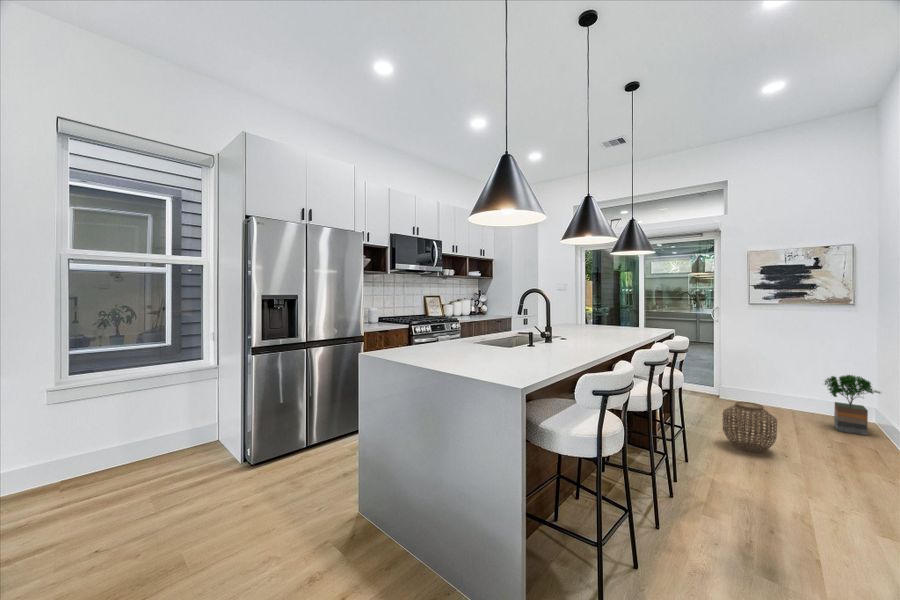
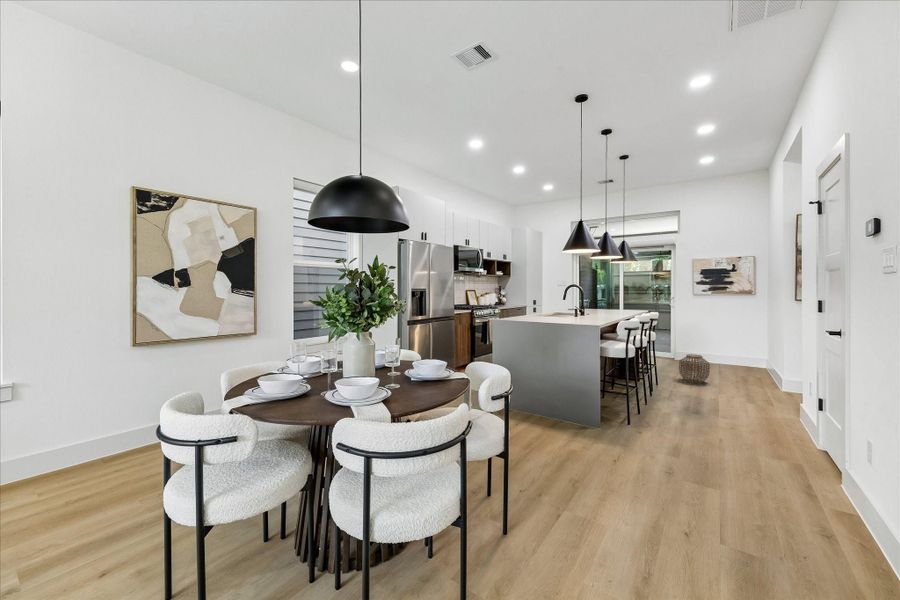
potted tree: present [825,375,880,435] -> none [736,338,769,374]

